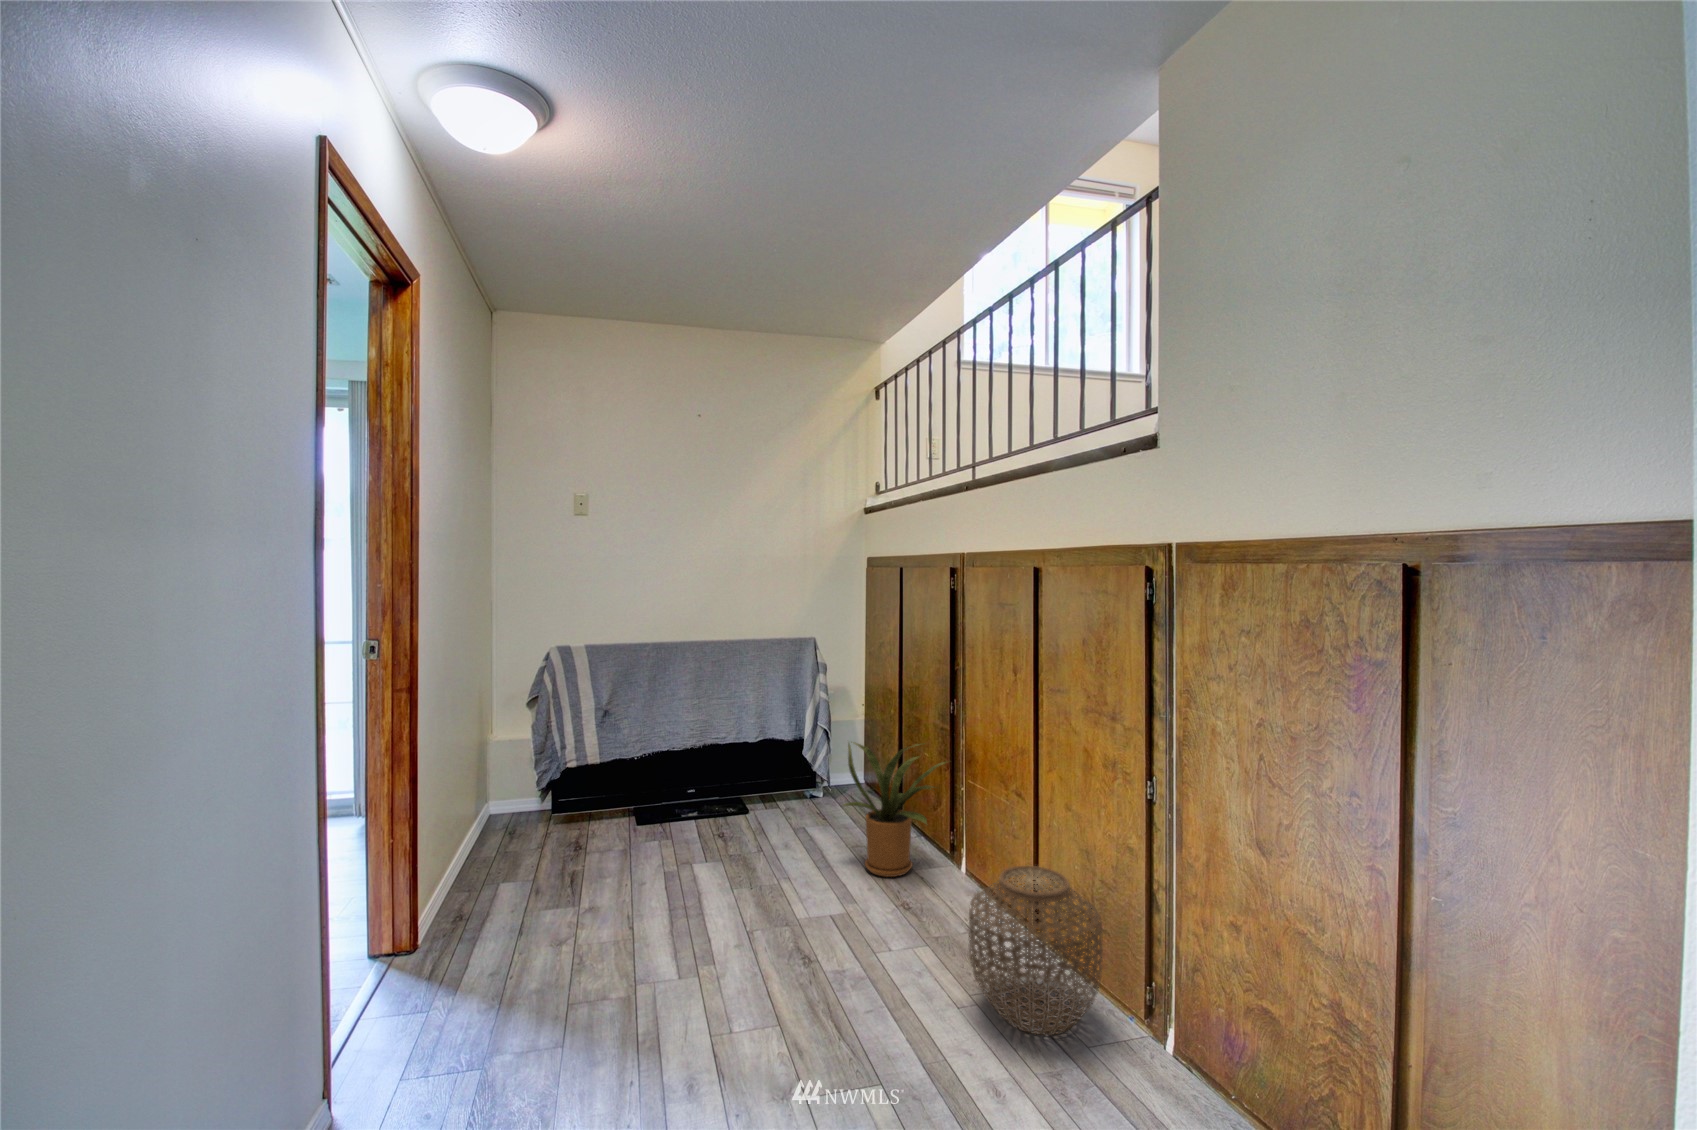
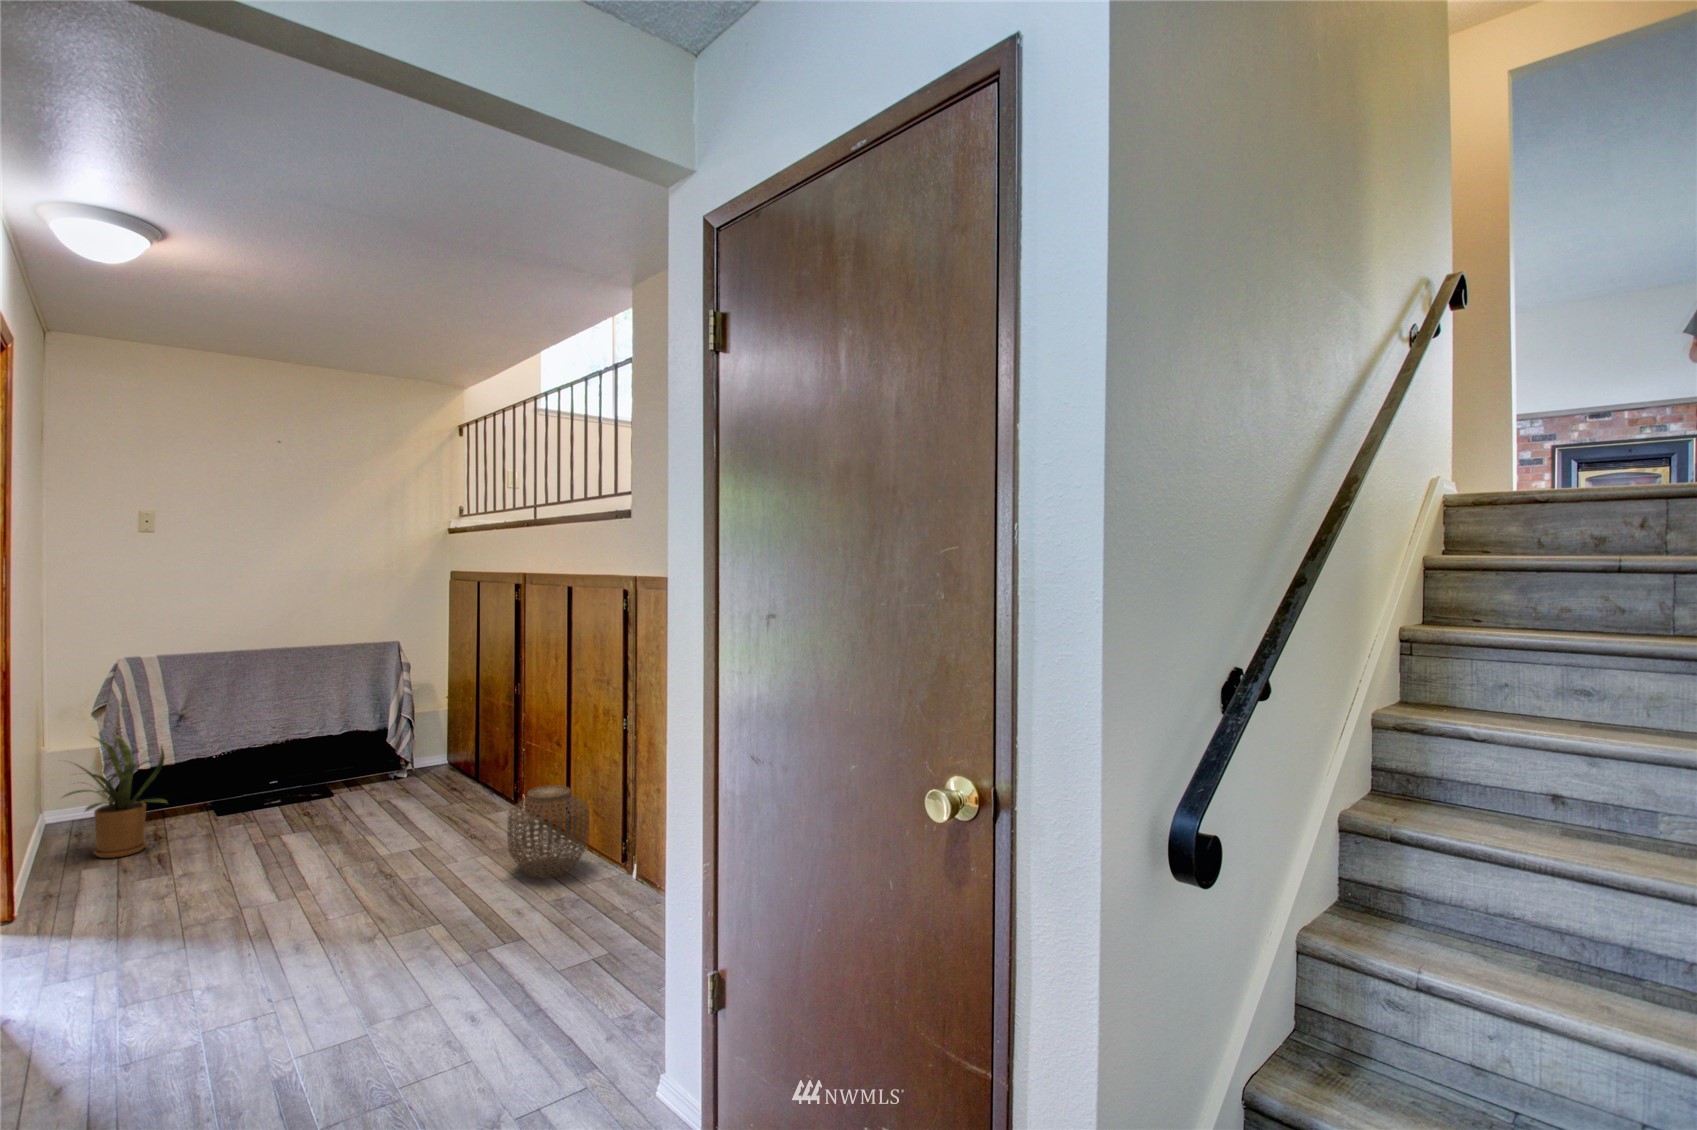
house plant: present [844,743,946,877] -> present [62,734,167,858]

